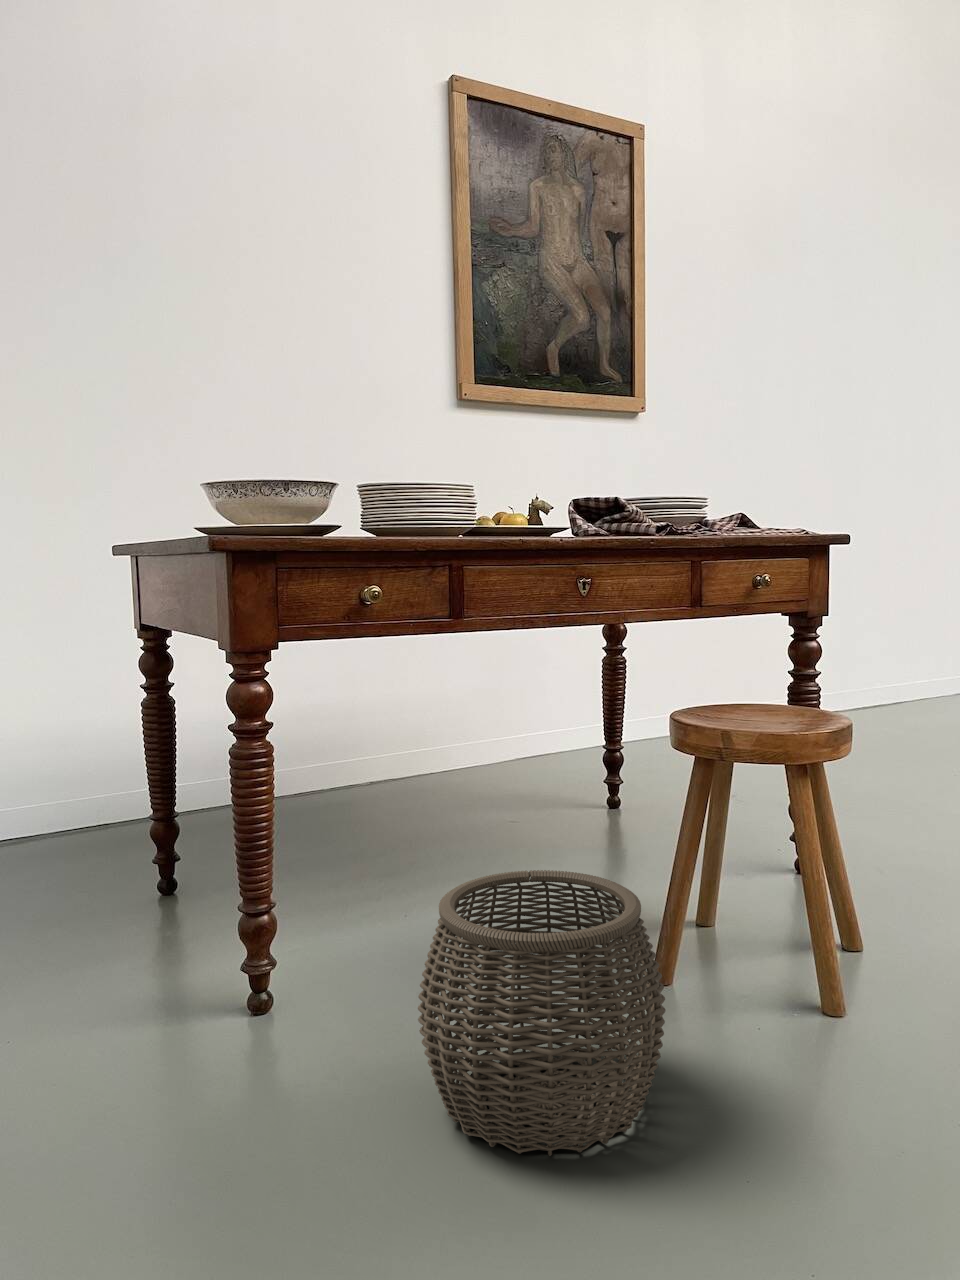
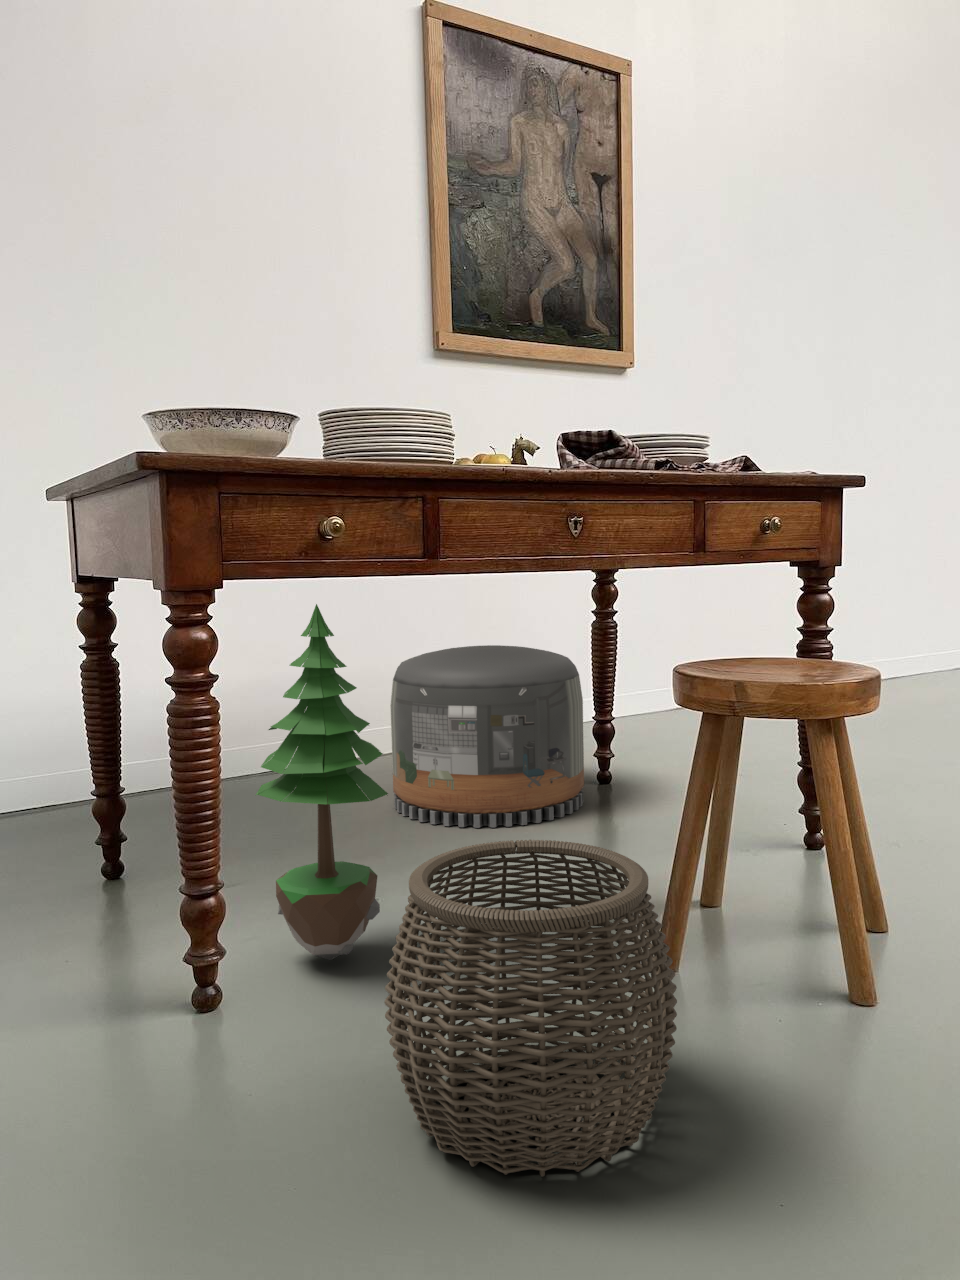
potted tree: none [302,657,418,971] -> present [256,604,388,960]
pouf: none [417,680,594,849] -> present [390,645,584,828]

